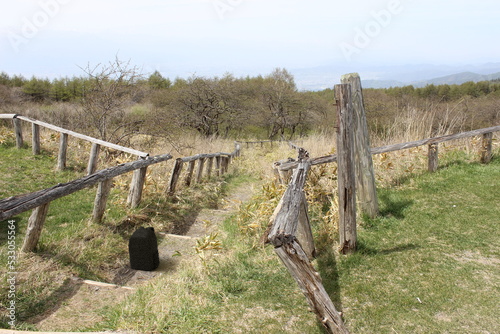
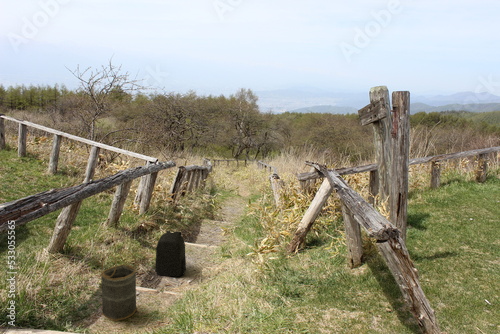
basket: none [48,251,88,320] -> present [101,249,137,321]

